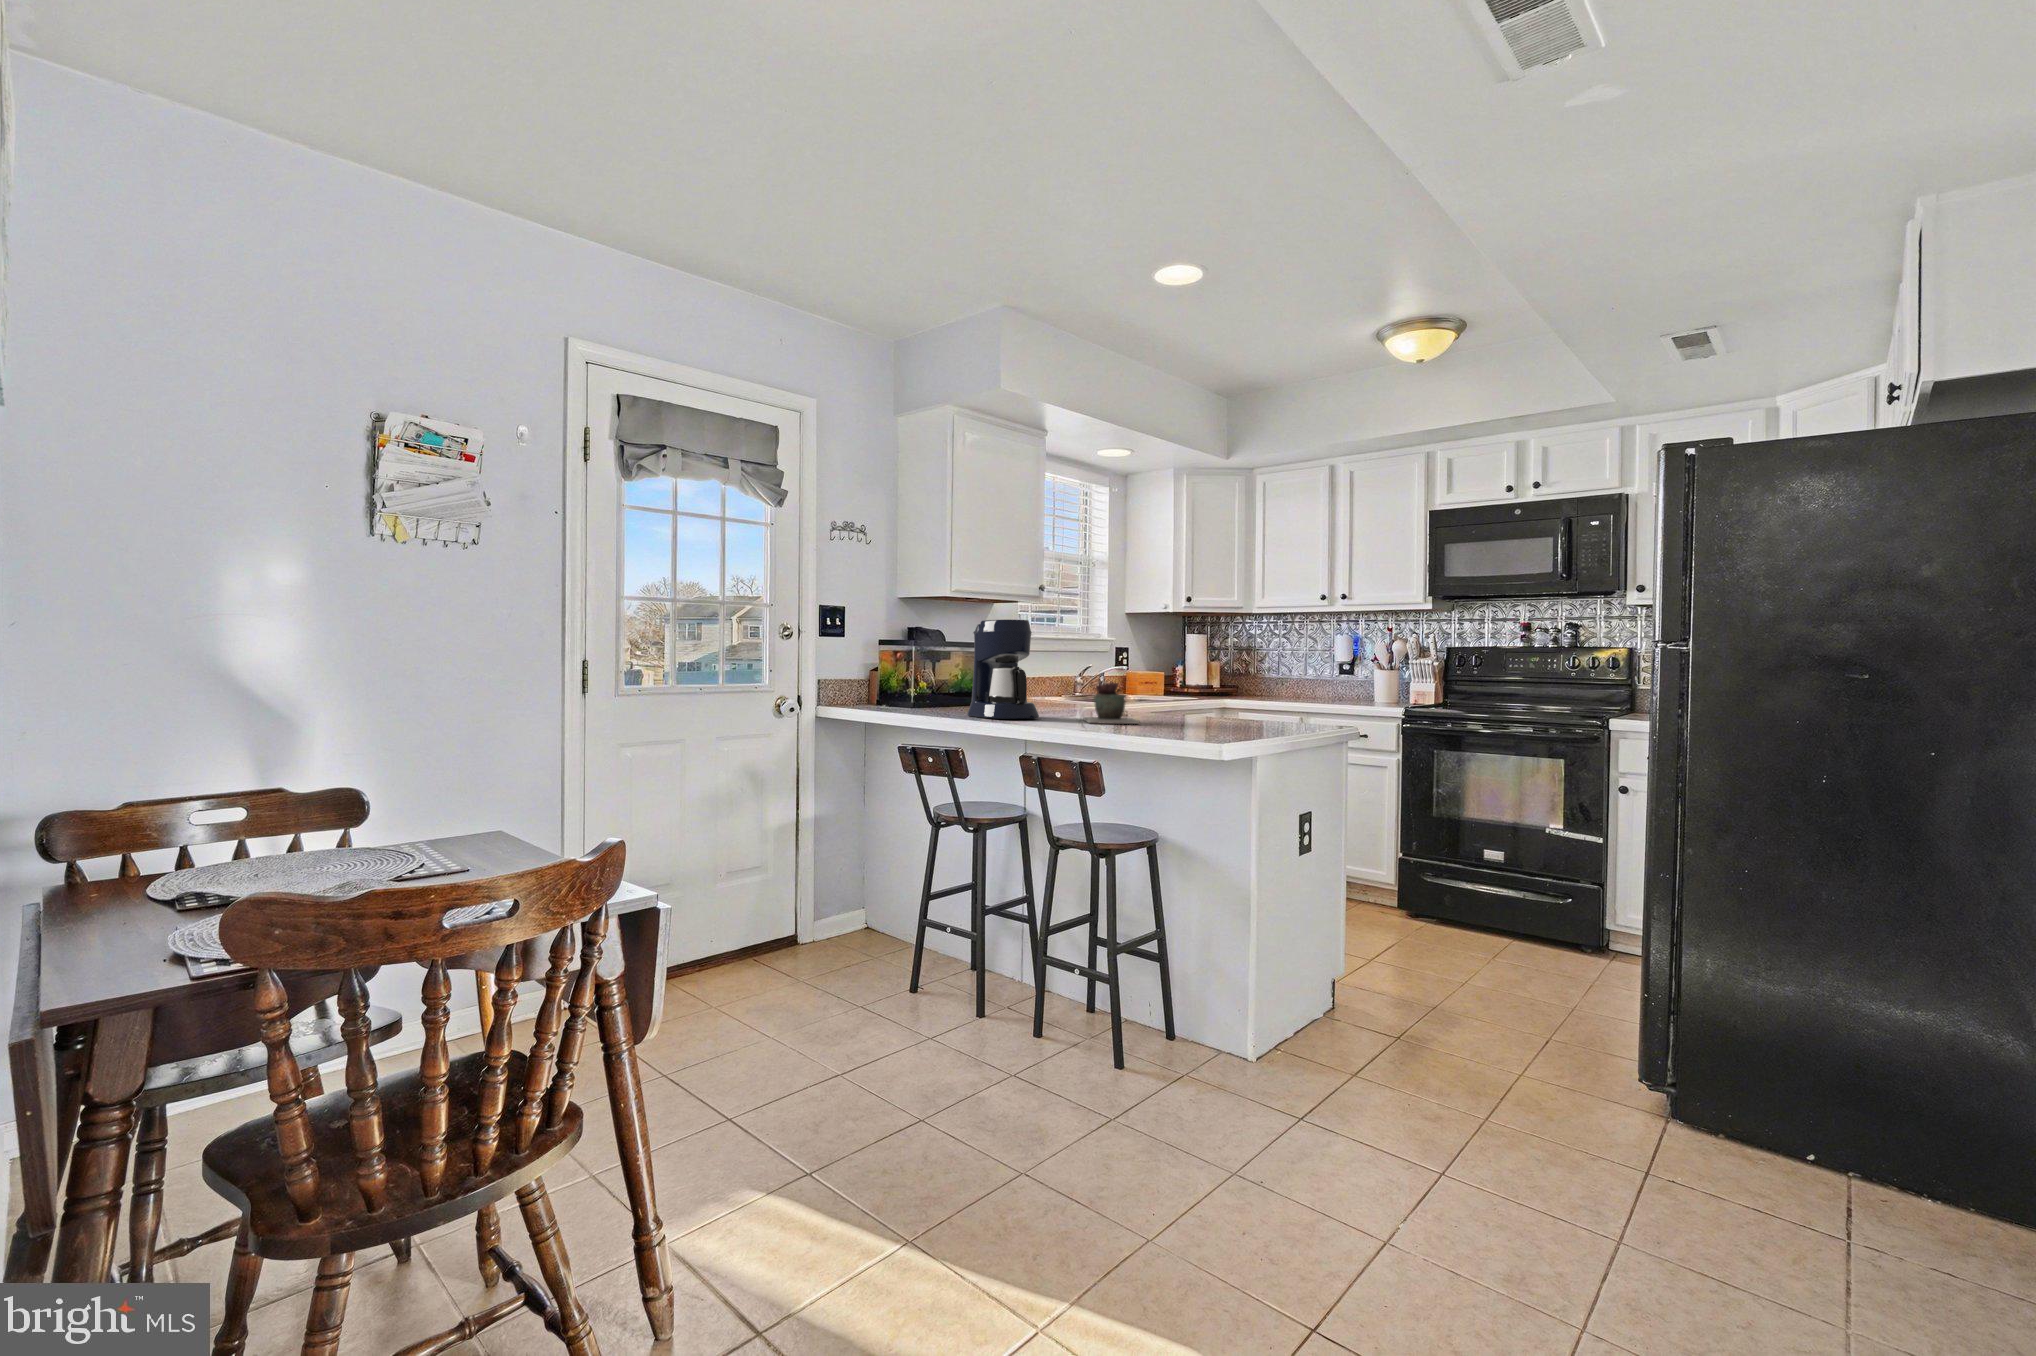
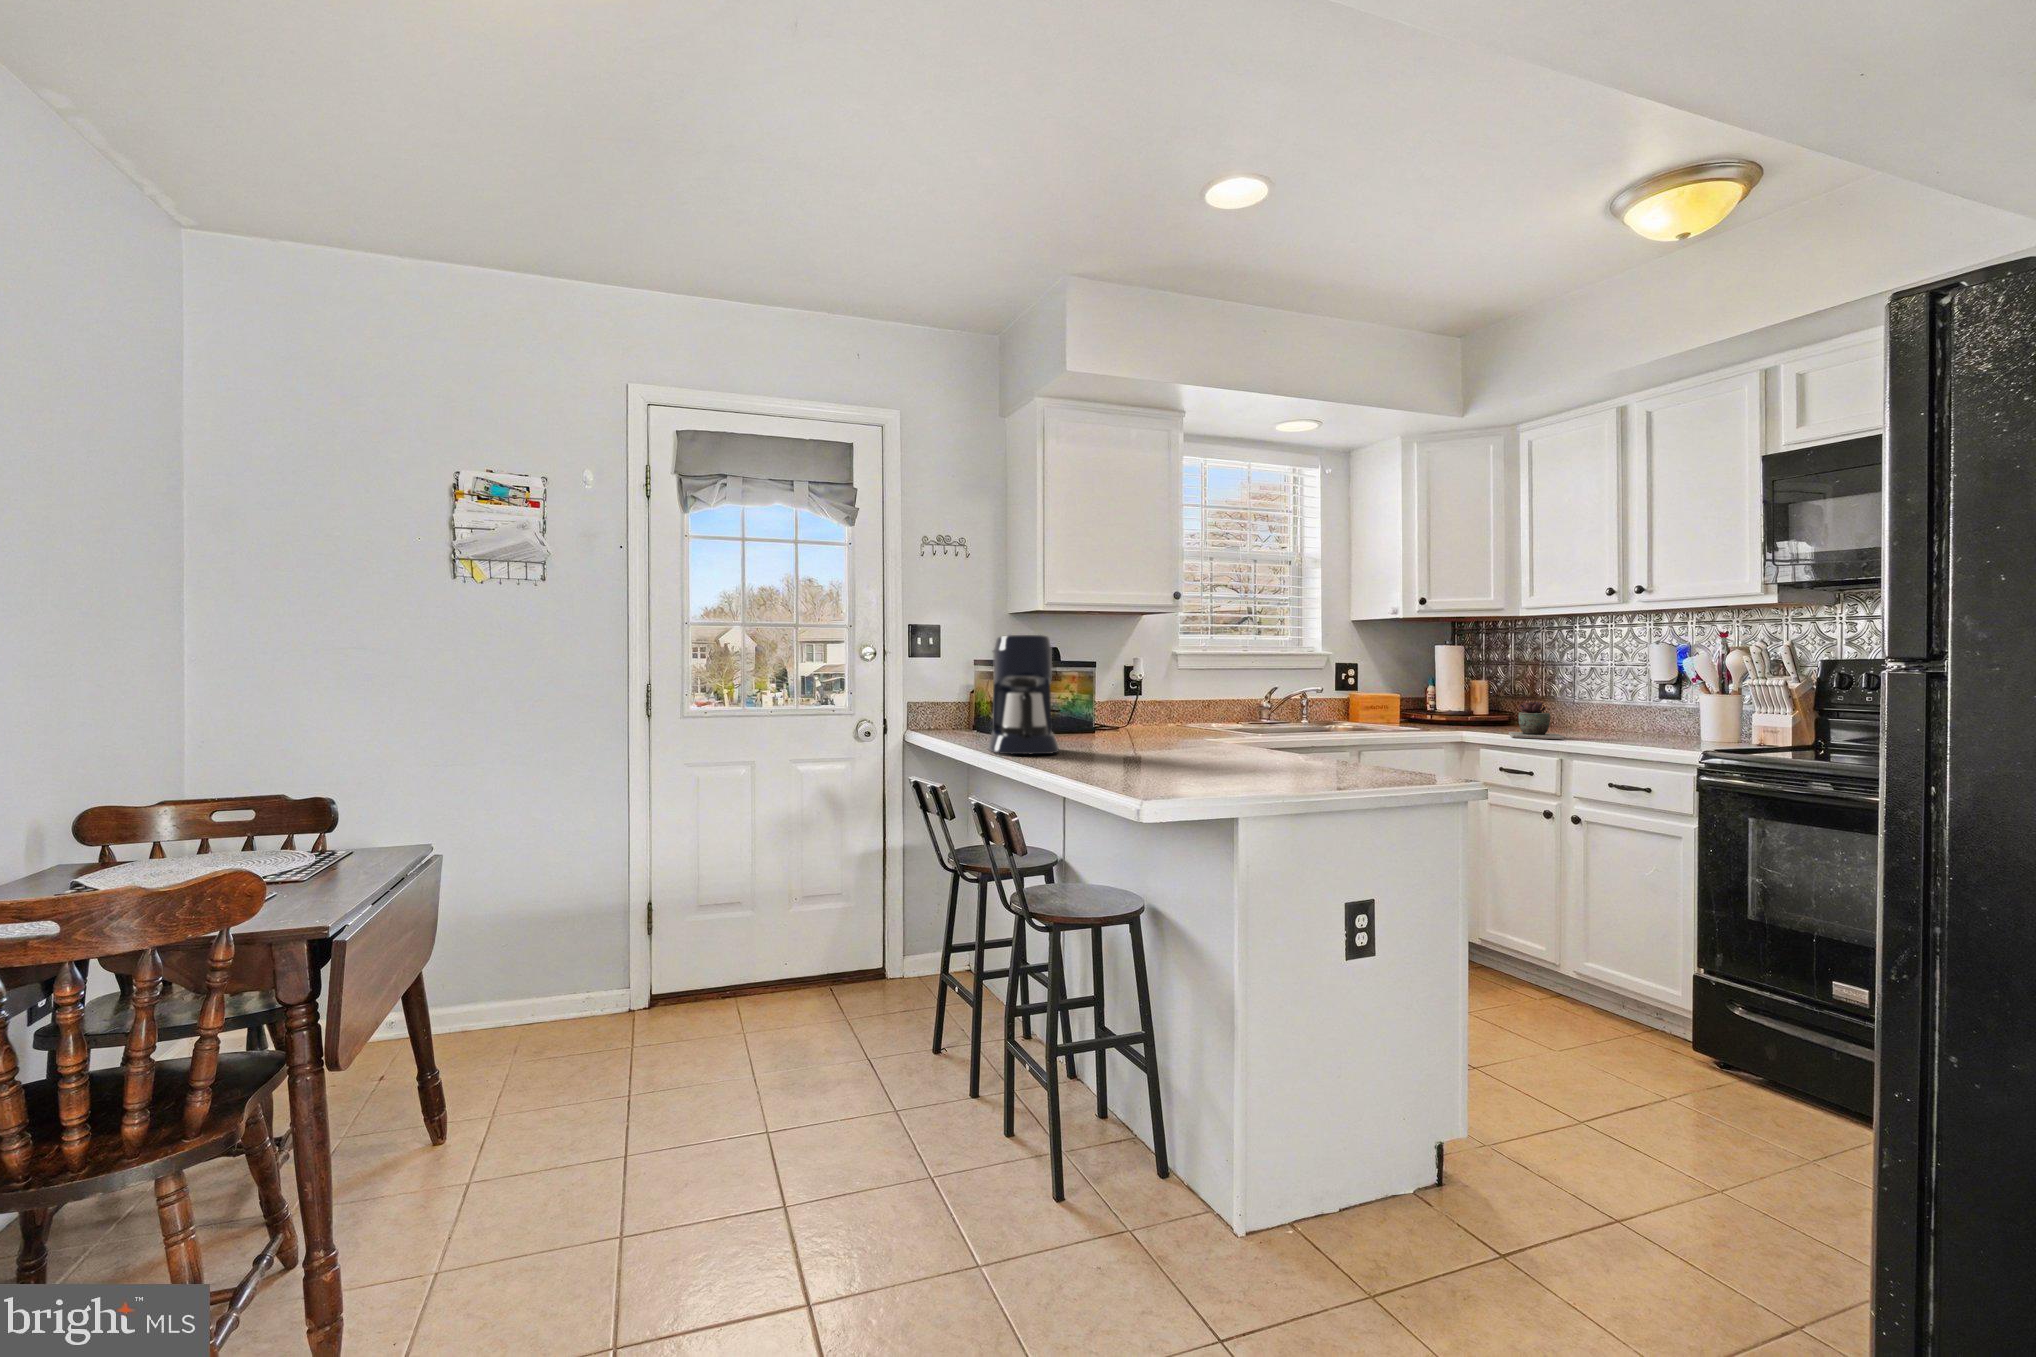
succulent plant: present [1084,682,1140,724] -> present [1509,701,1564,739]

